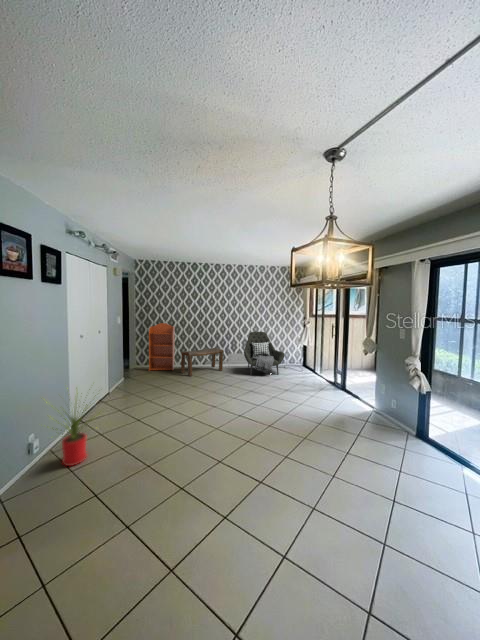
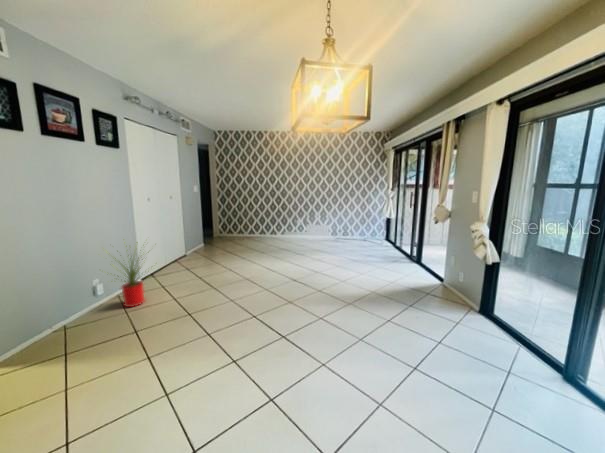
bookcase: present [149,323,175,371] -> none [230,194,255,239]
armchair: present [244,332,284,375] -> none [319,203,360,246]
bench: present [181,348,224,376] -> none [259,218,300,244]

